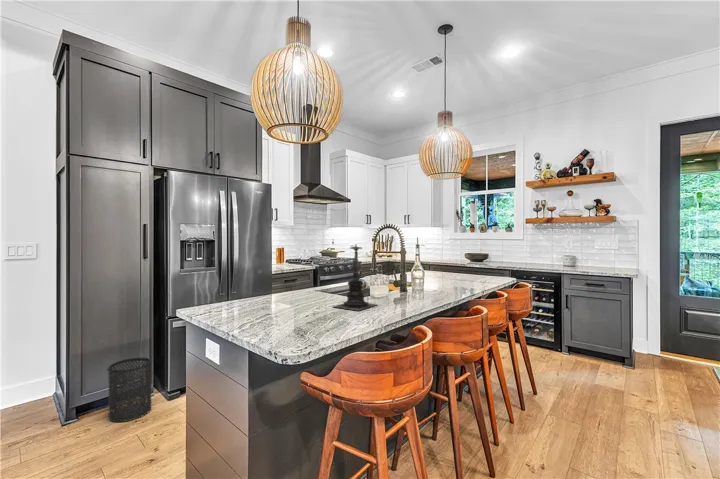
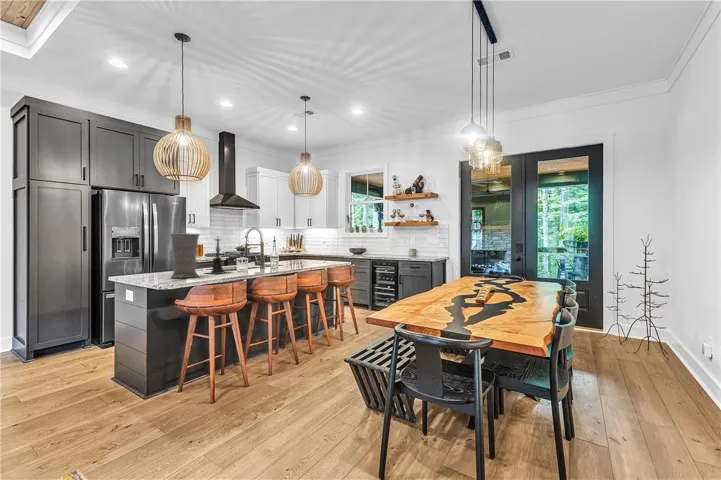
vase: none [287,238,339,323] -> present [170,233,200,278]
trash can: present [107,358,152,422] -> none [57,319,91,360]

